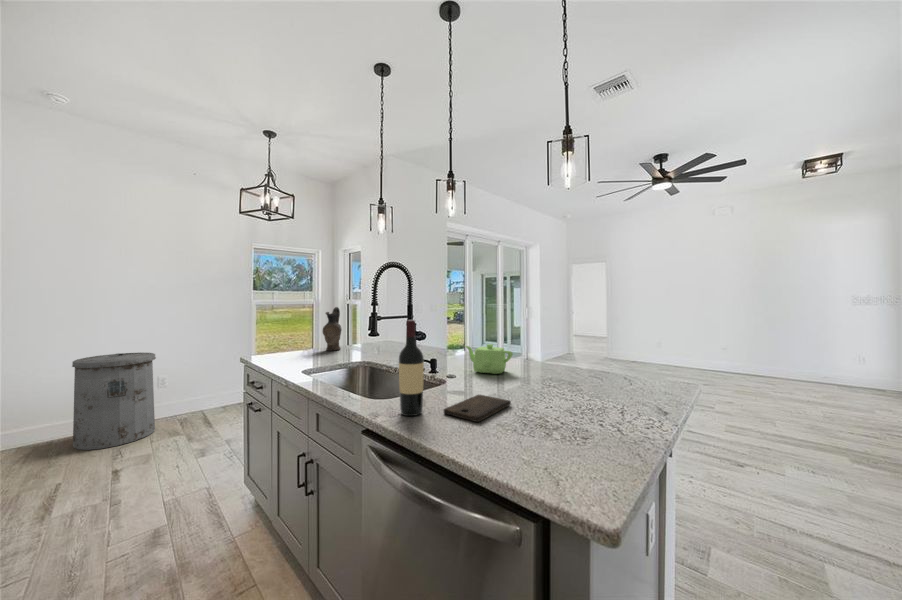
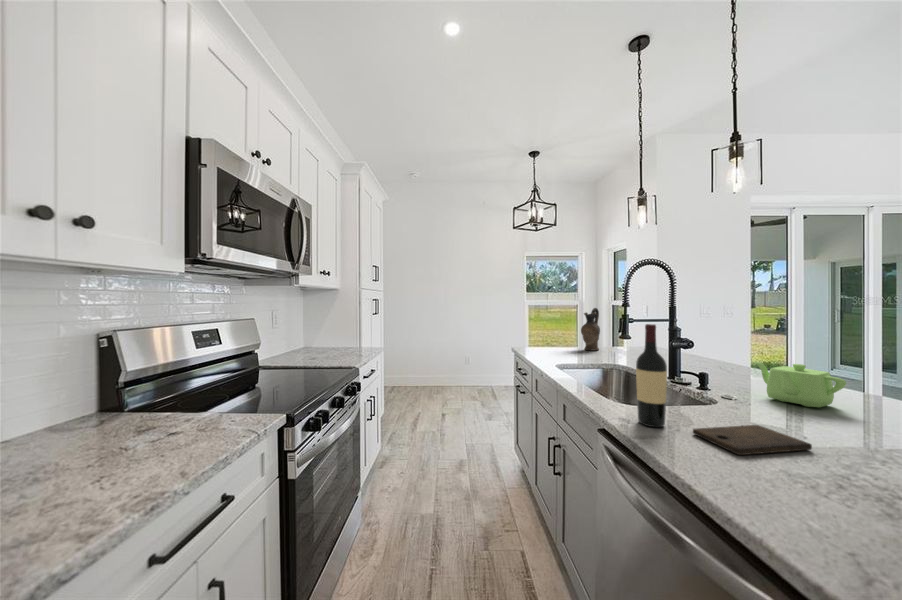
trash can: present [72,353,156,450] -> none [424,337,465,400]

